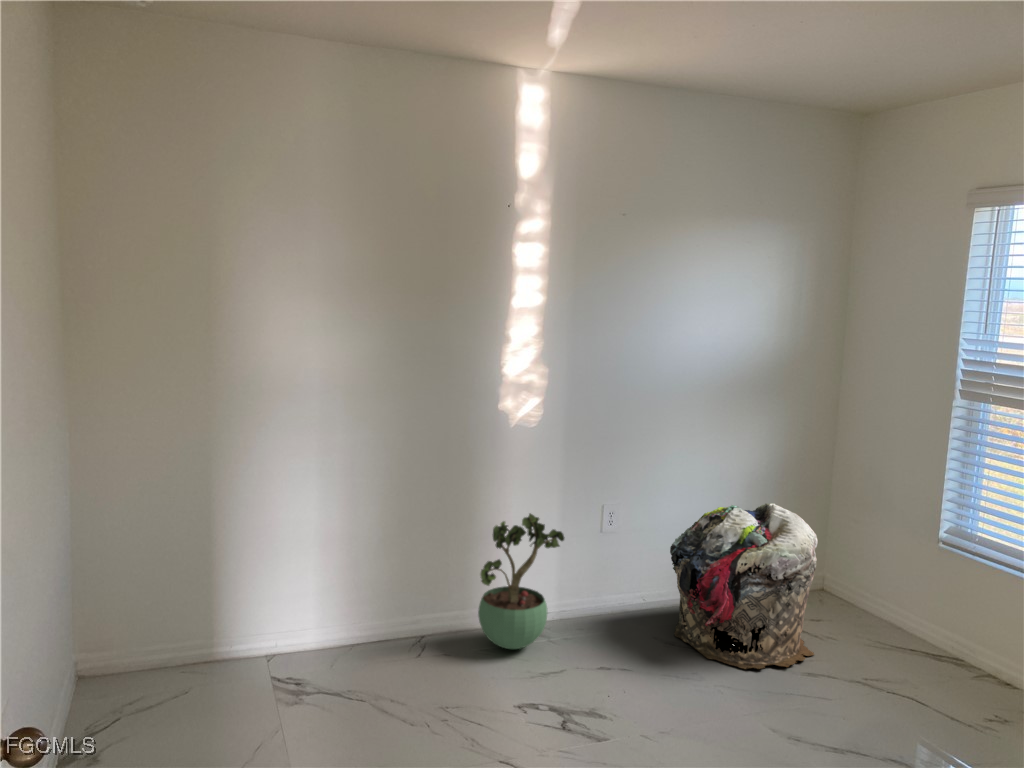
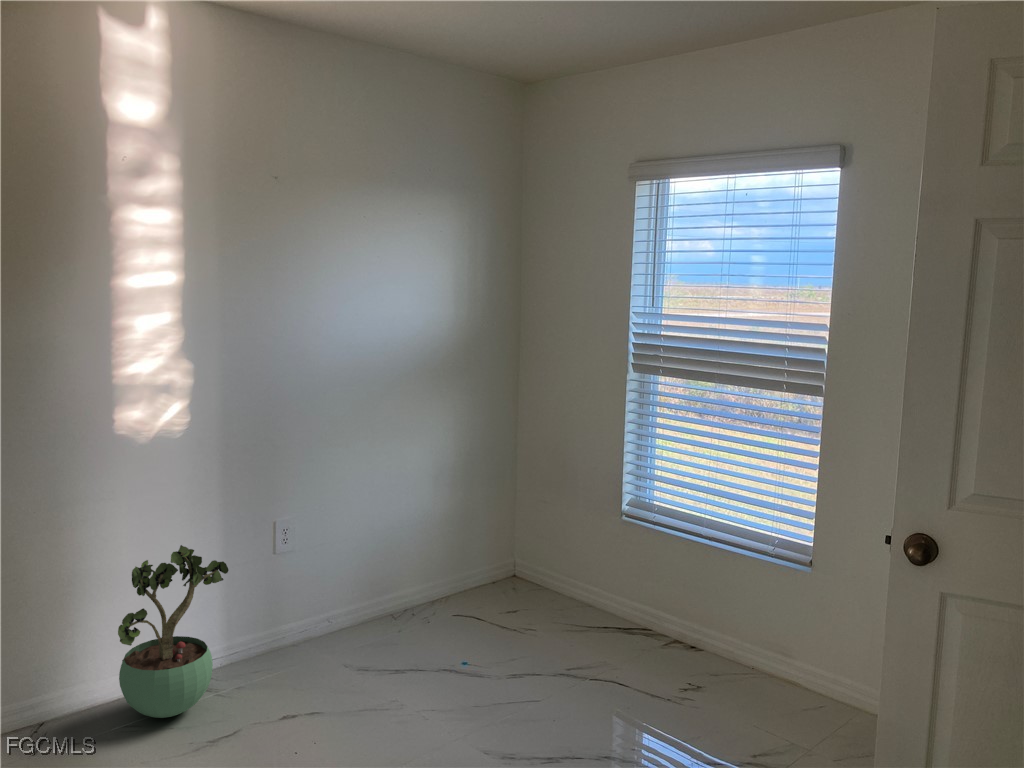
laundry basket: present [670,503,818,669] -> none [356,497,515,683]

